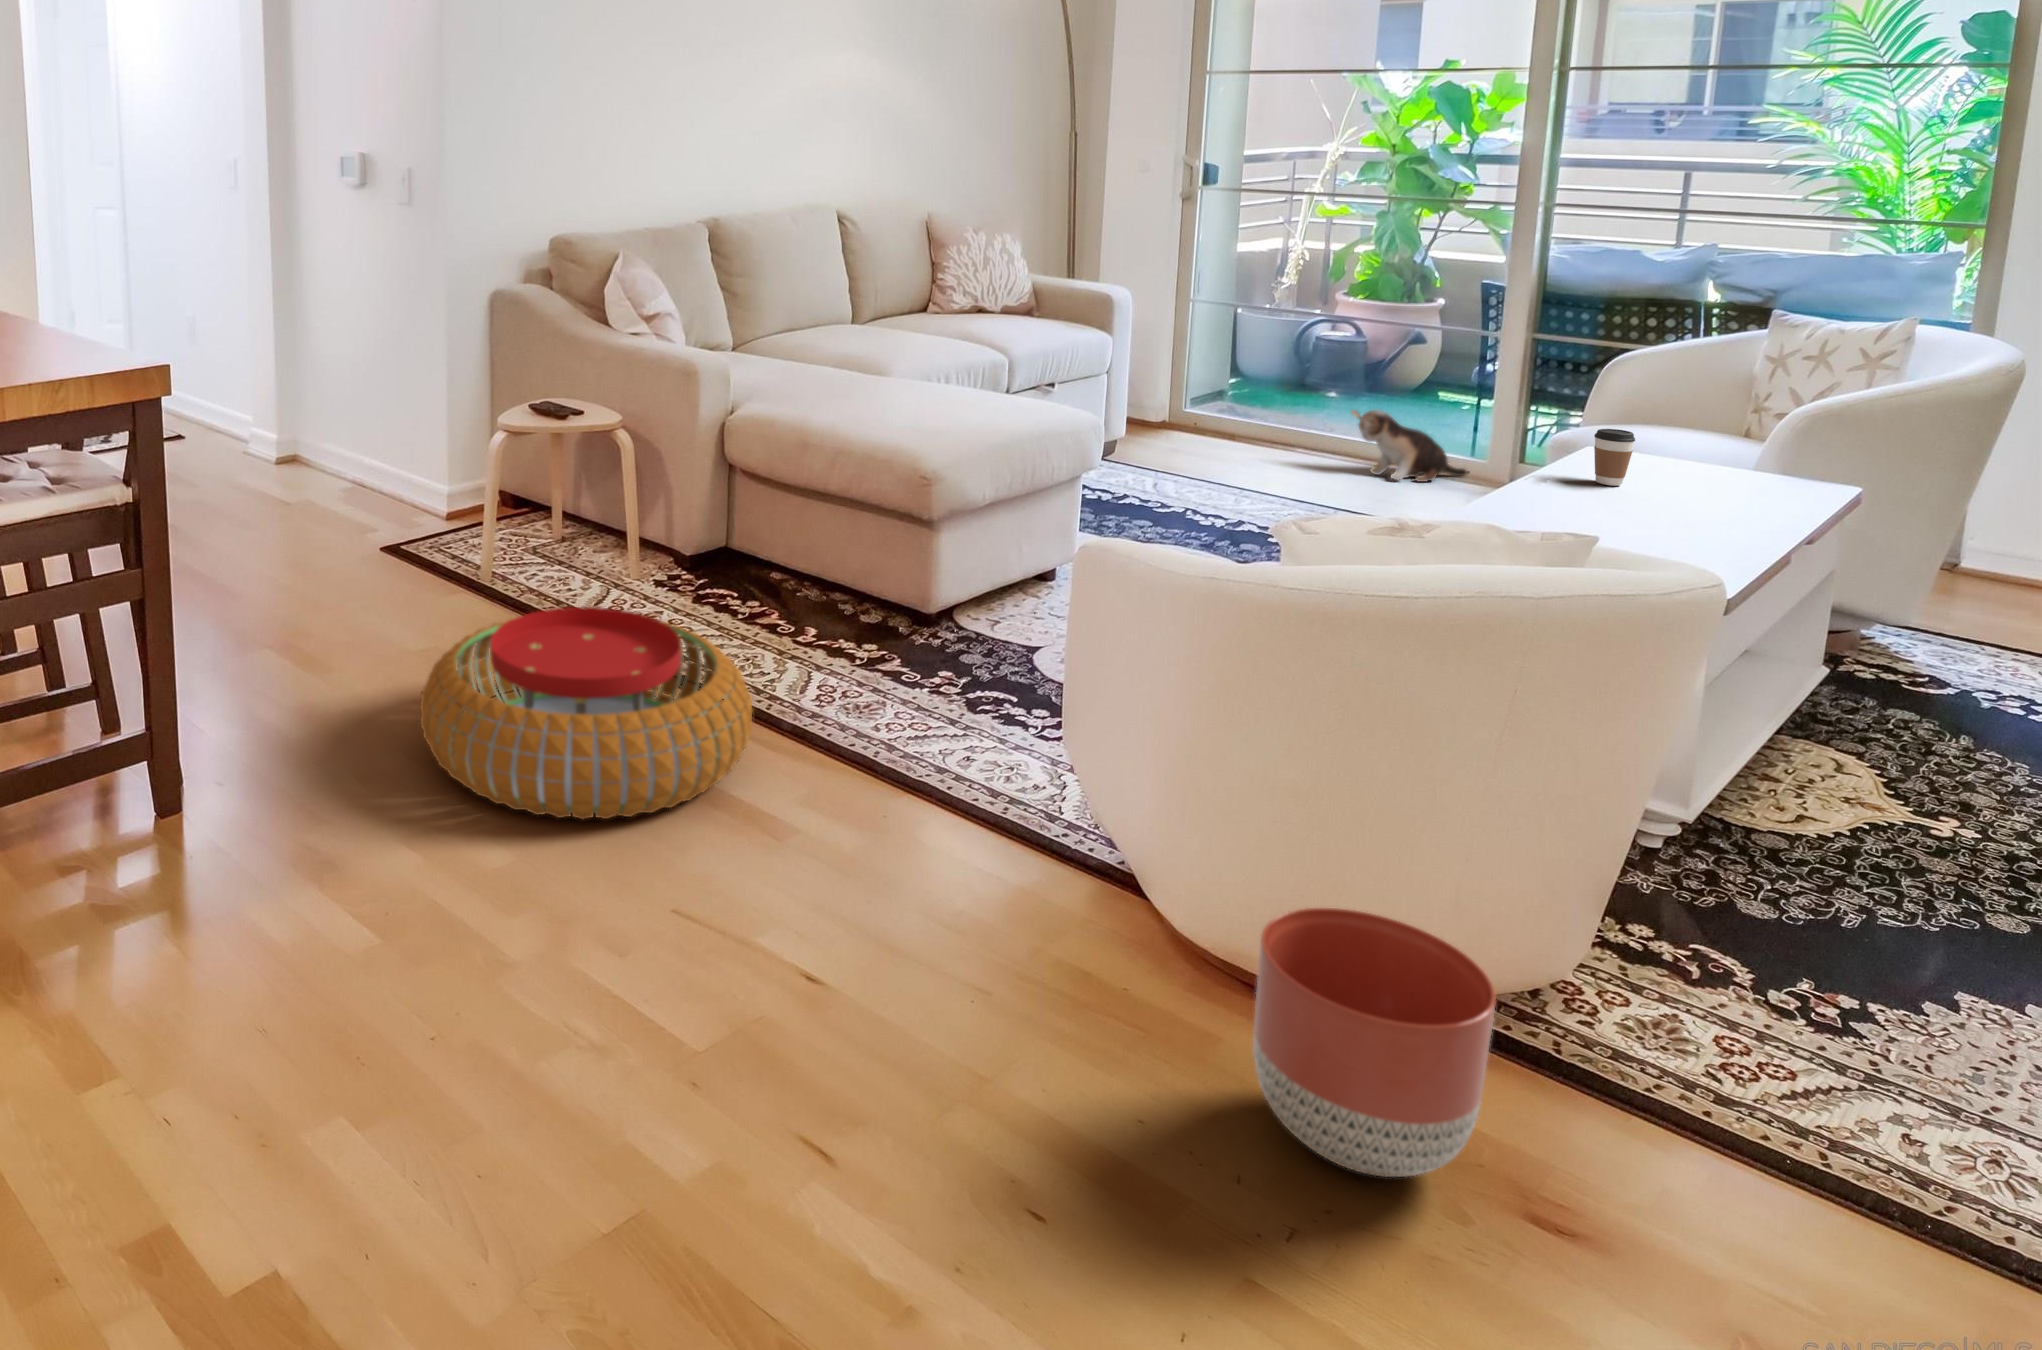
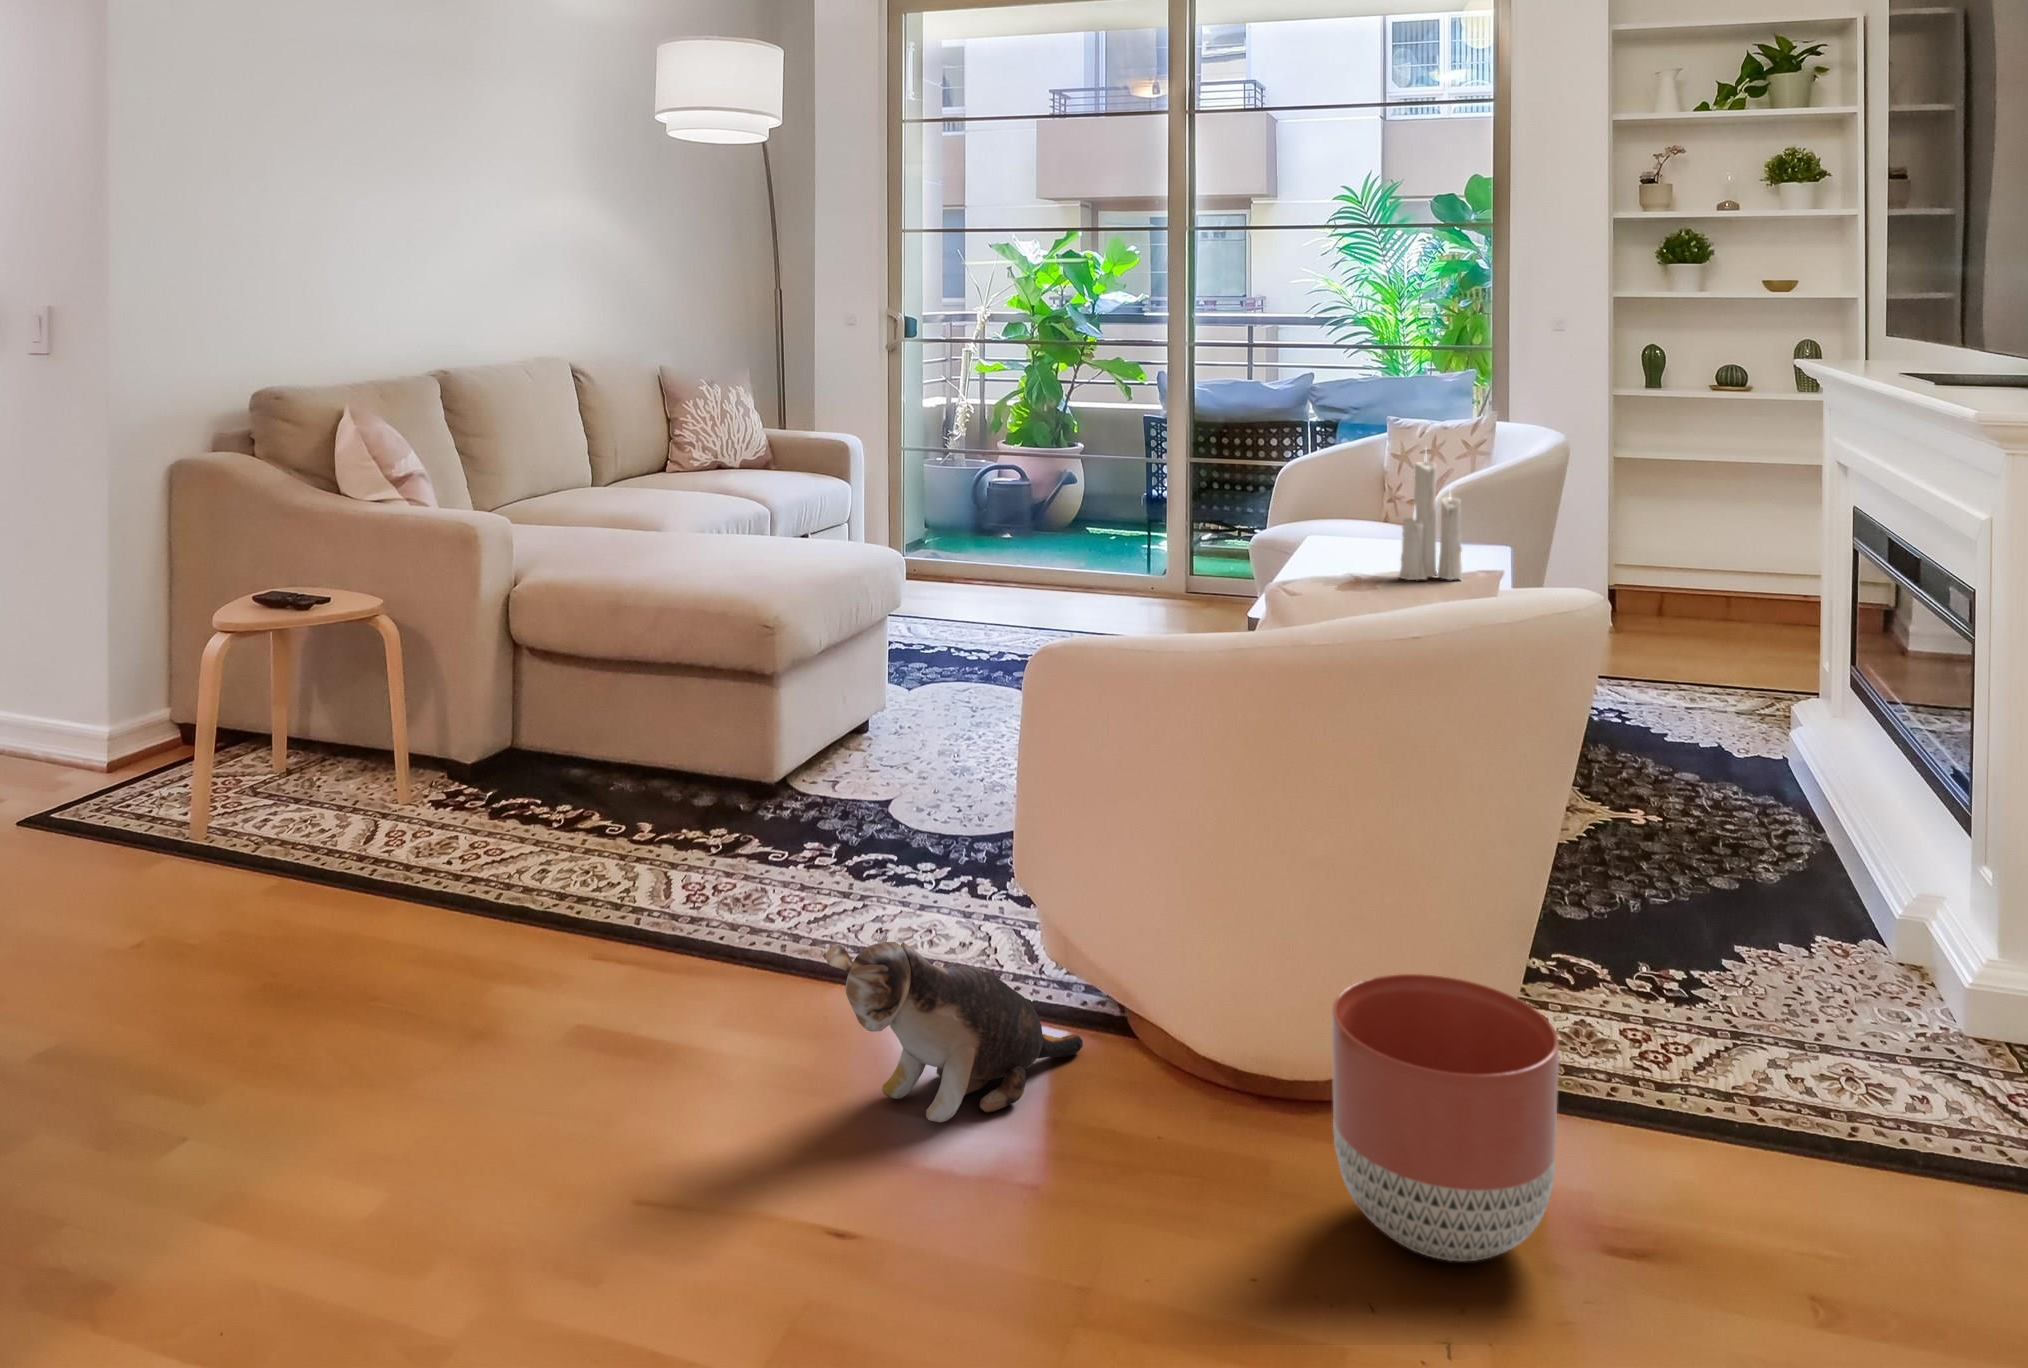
candle: none [1647,362,1748,524] -> present [1399,457,1462,580]
plush toy: present [1351,410,1467,482] -> present [826,942,1083,1122]
coffee cup: present [1594,429,1635,486] -> none [1338,511,1369,561]
pouf: present [420,607,753,819] -> none [177,826,648,1128]

